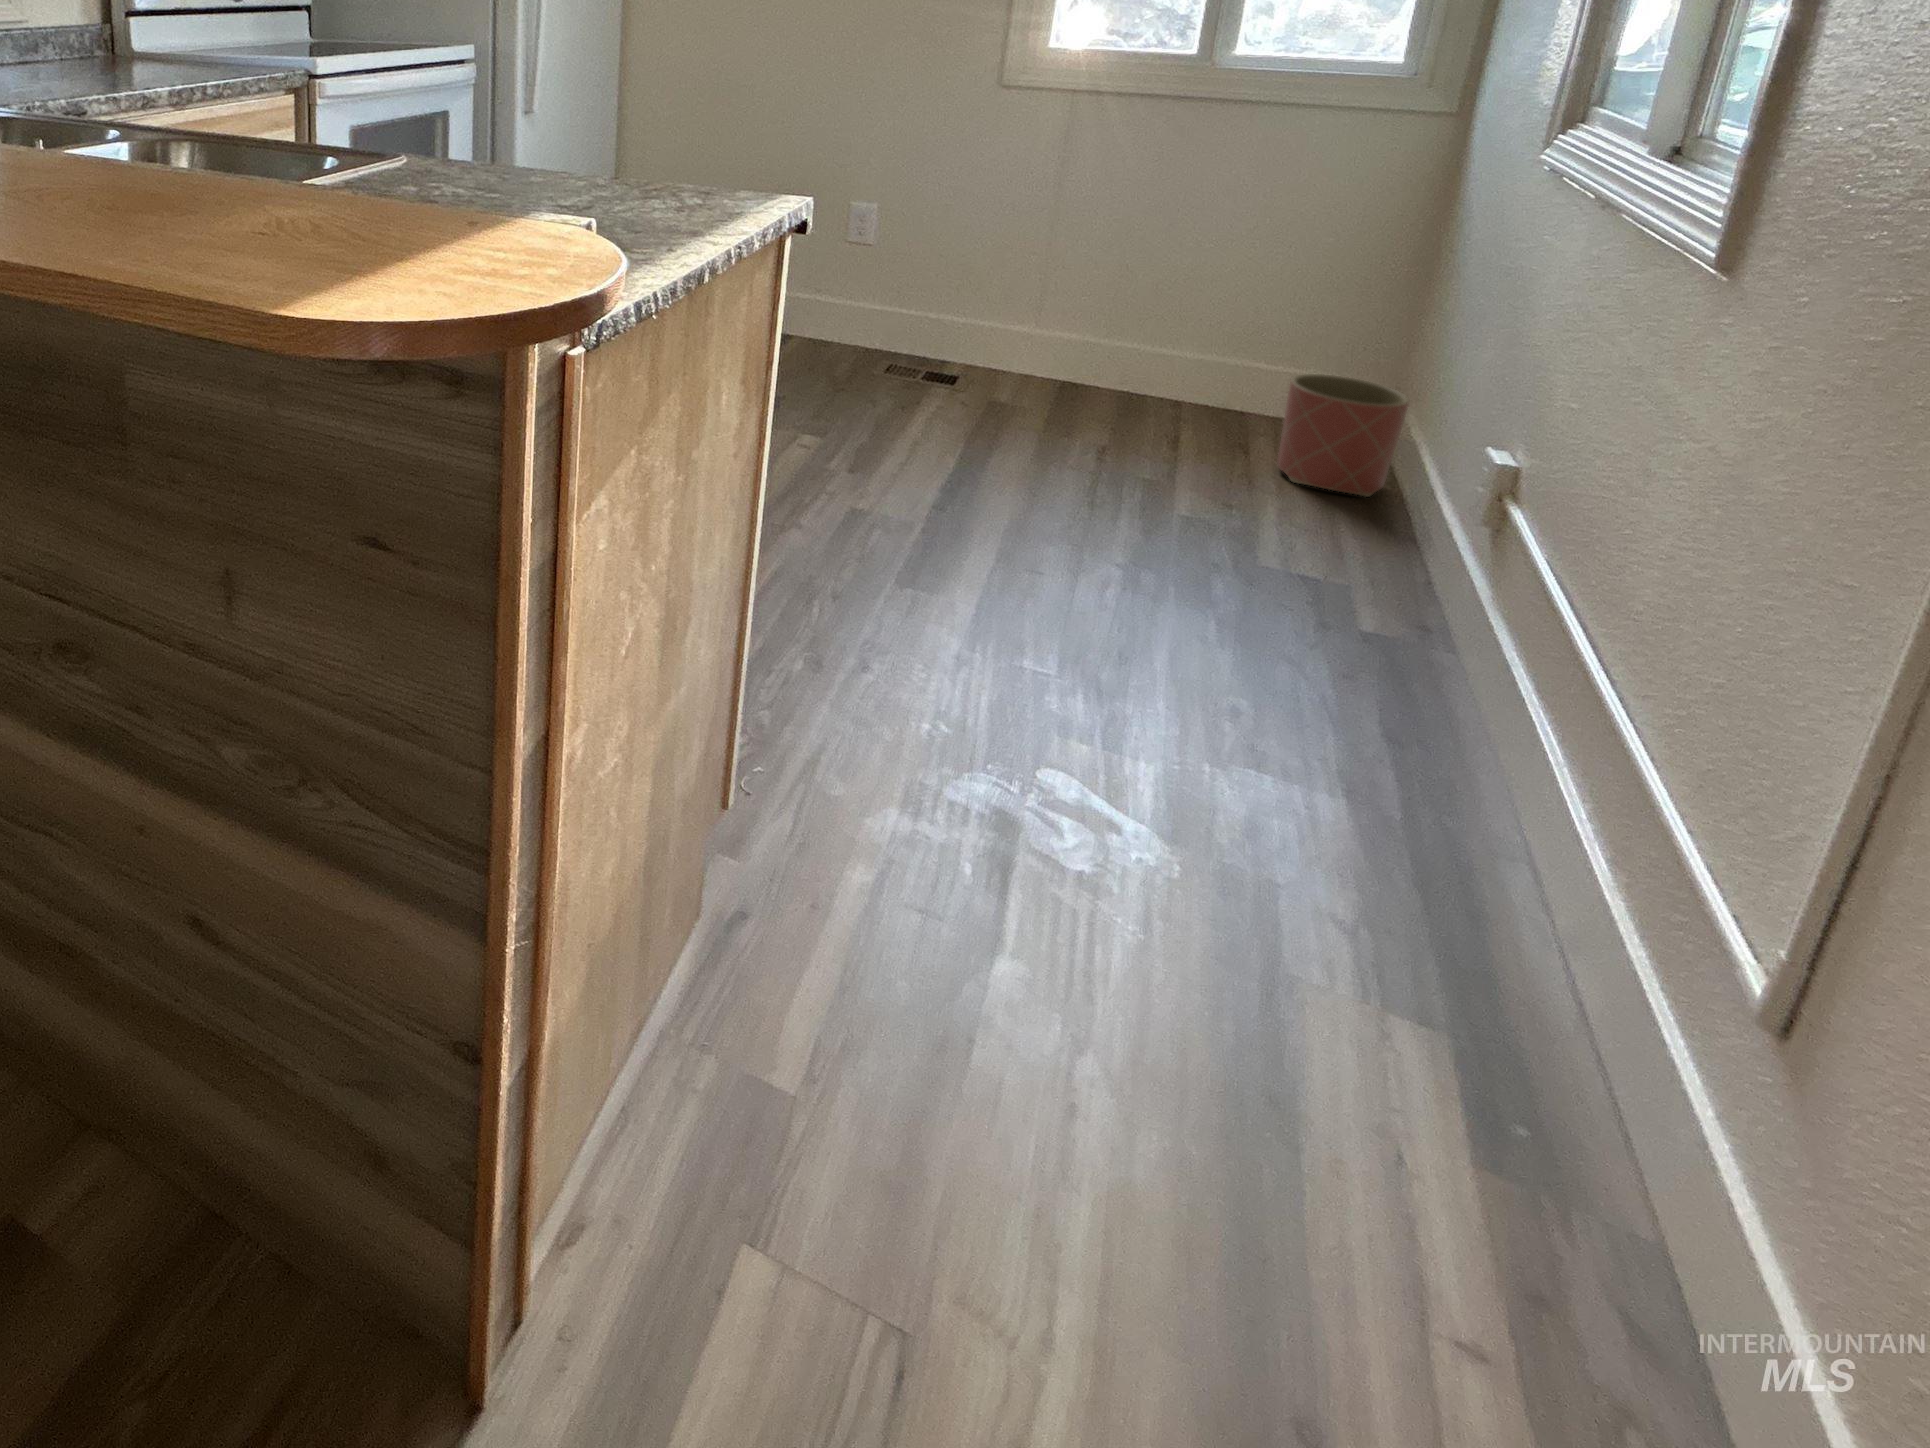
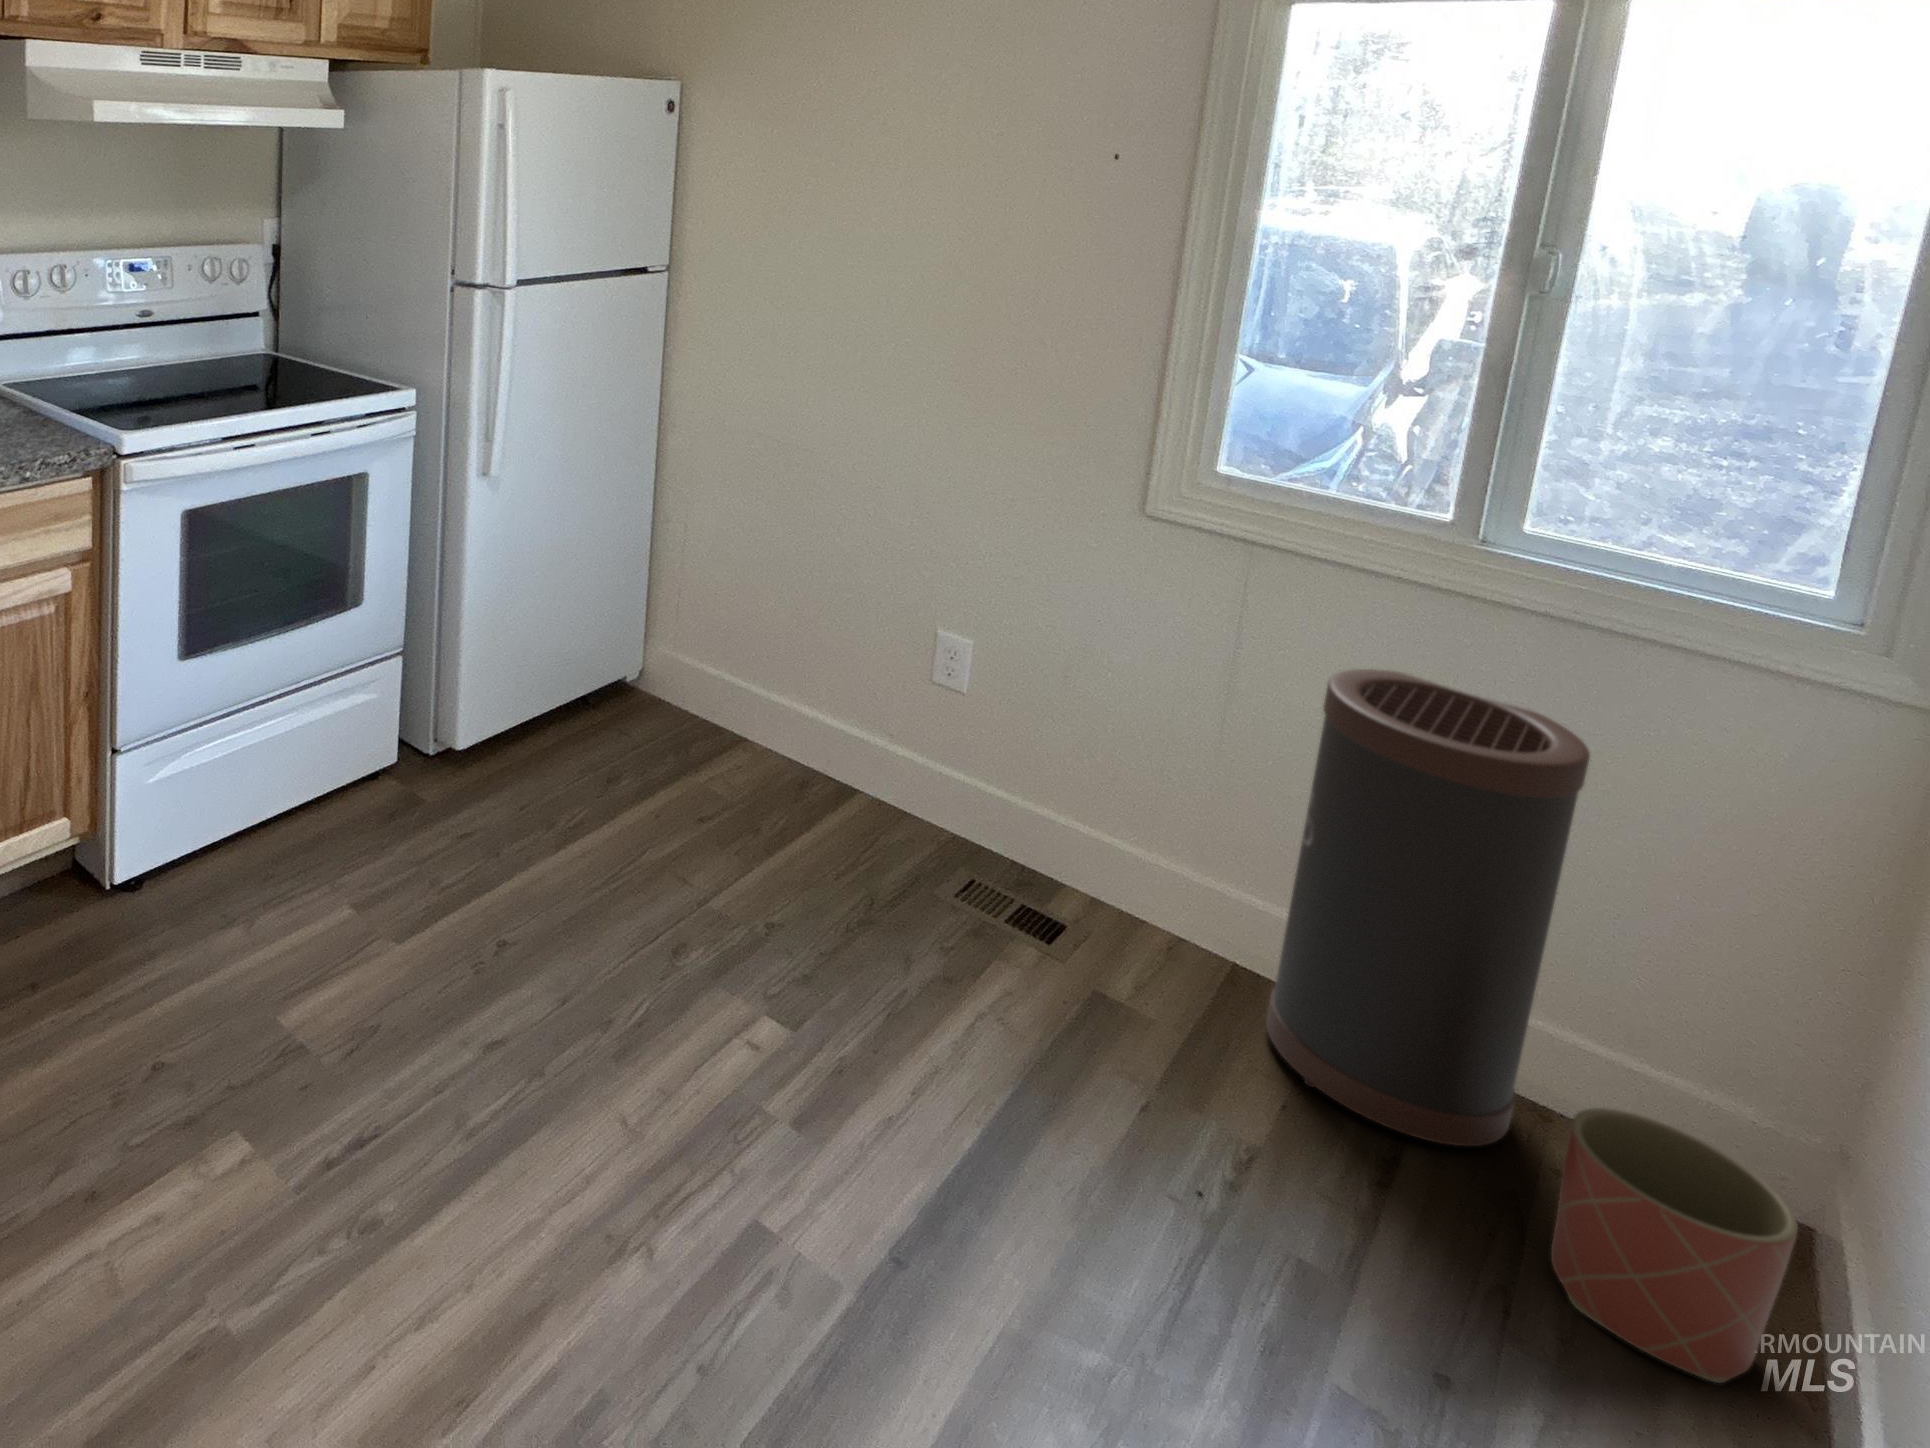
trash can: none [1097,157,1296,433] -> present [1266,669,1590,1146]

